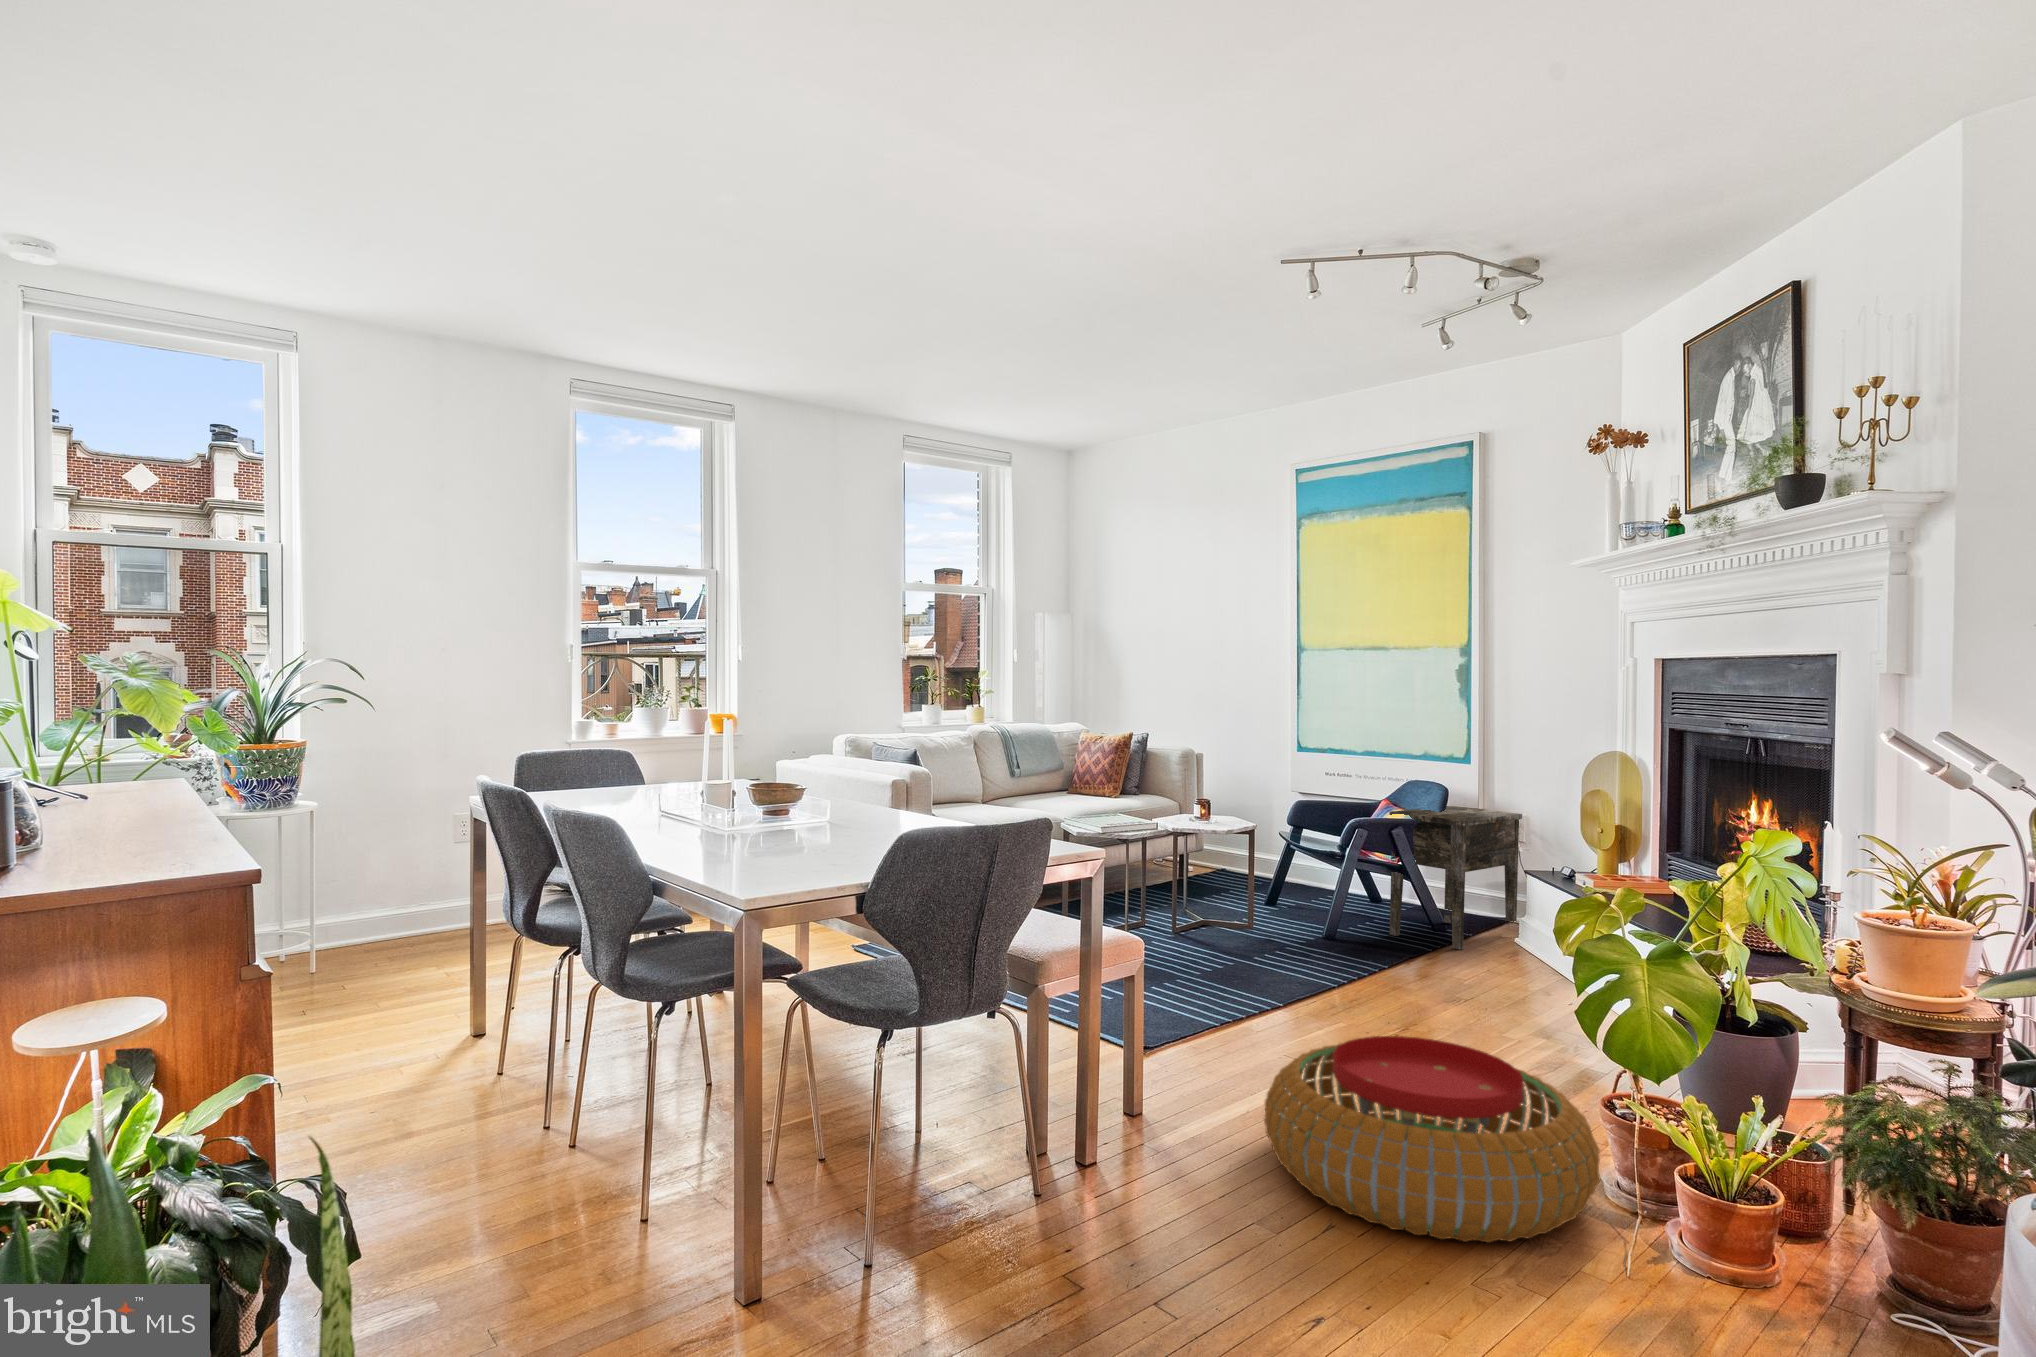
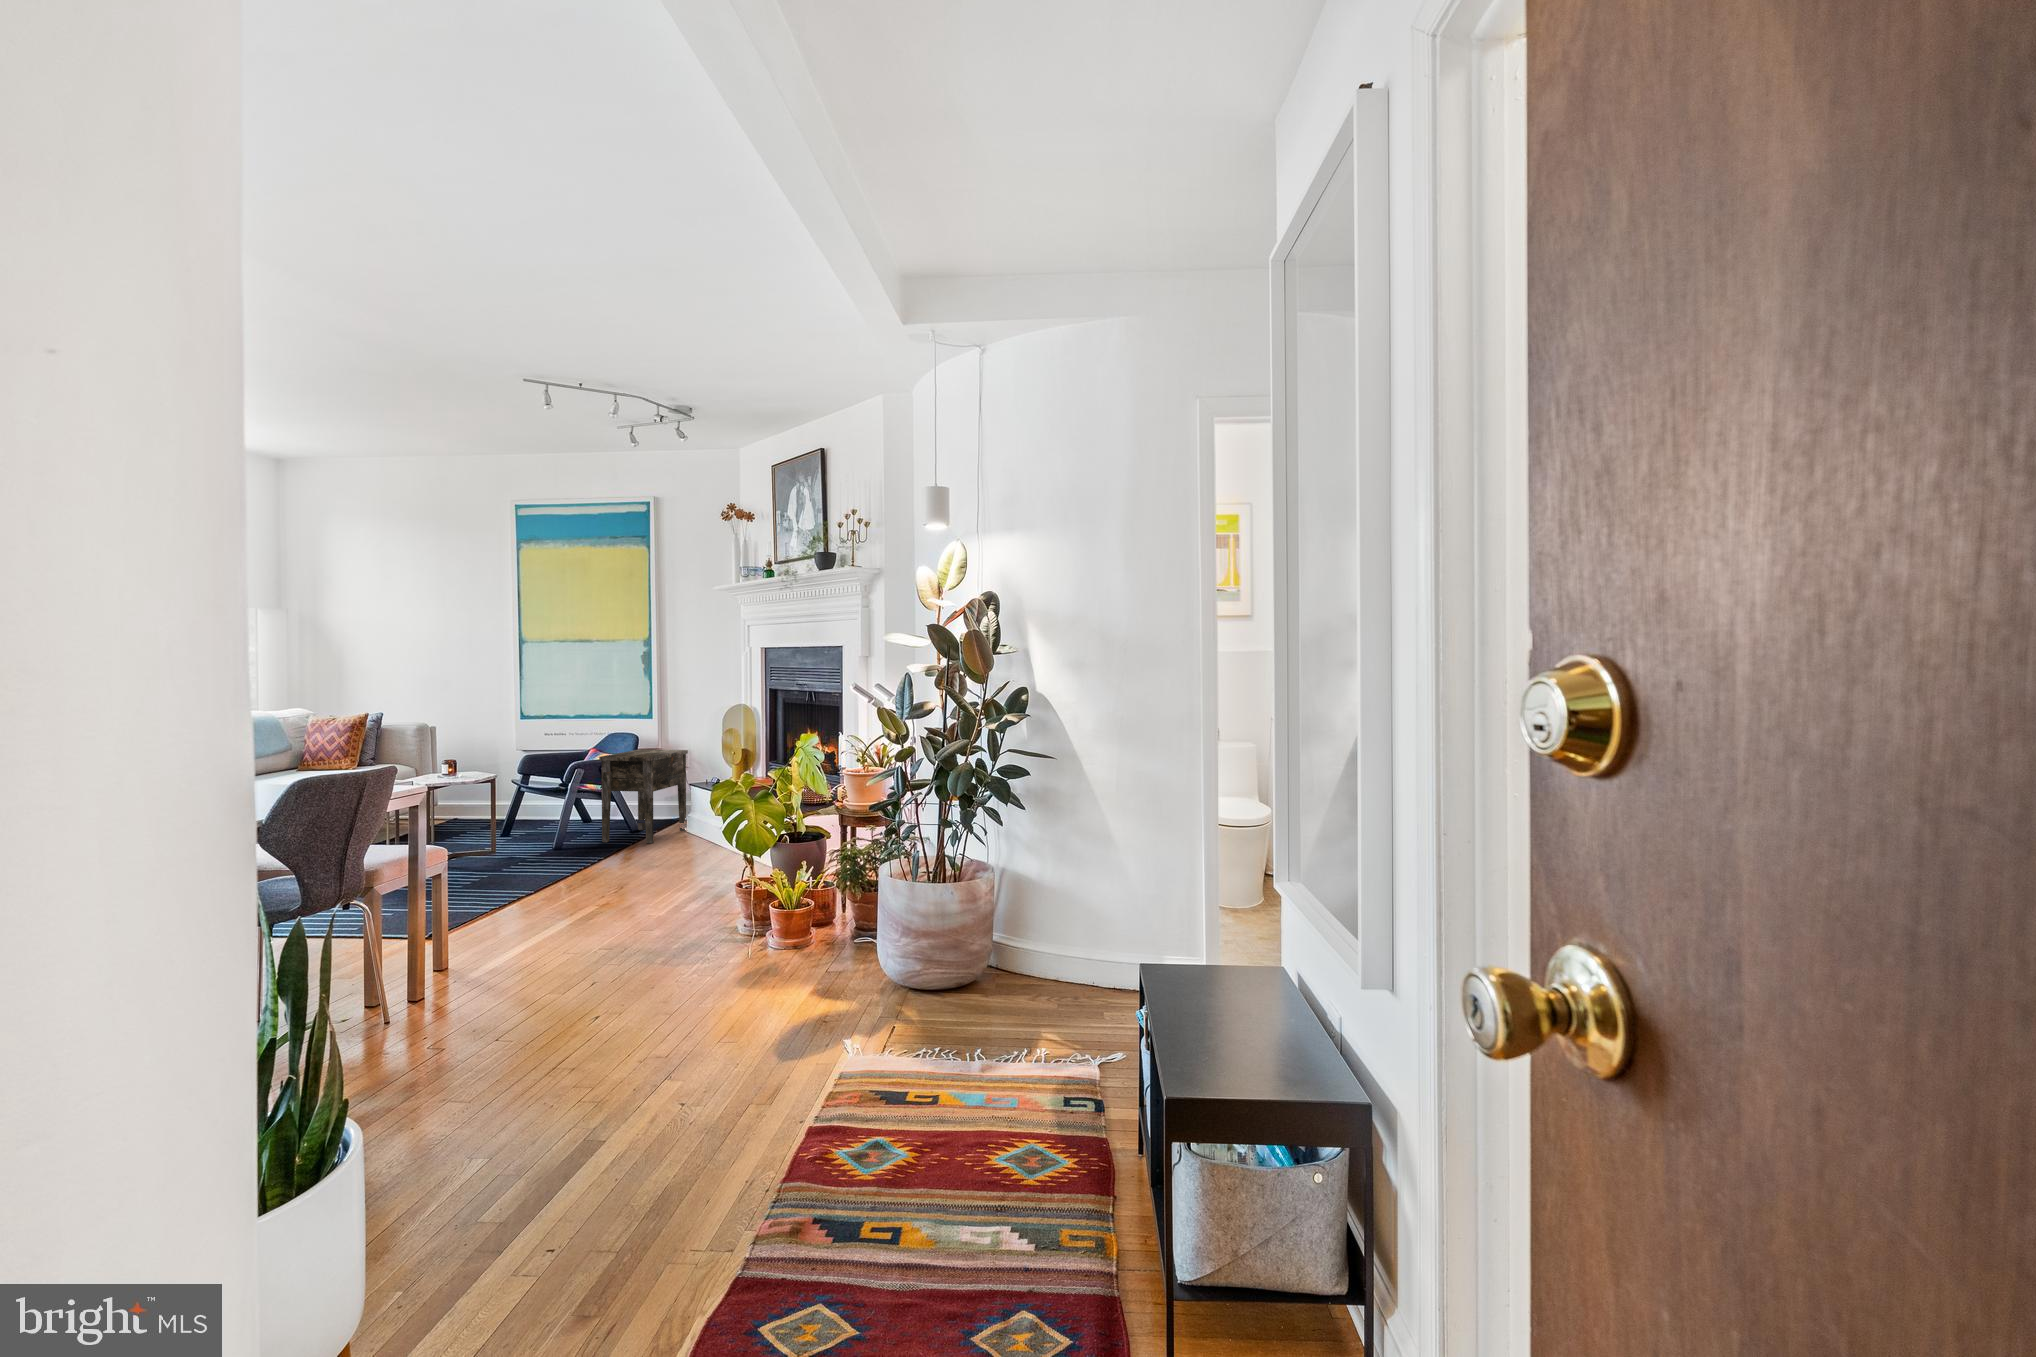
pouf: present [1264,1036,1600,1242] -> none [555,873,737,966]

